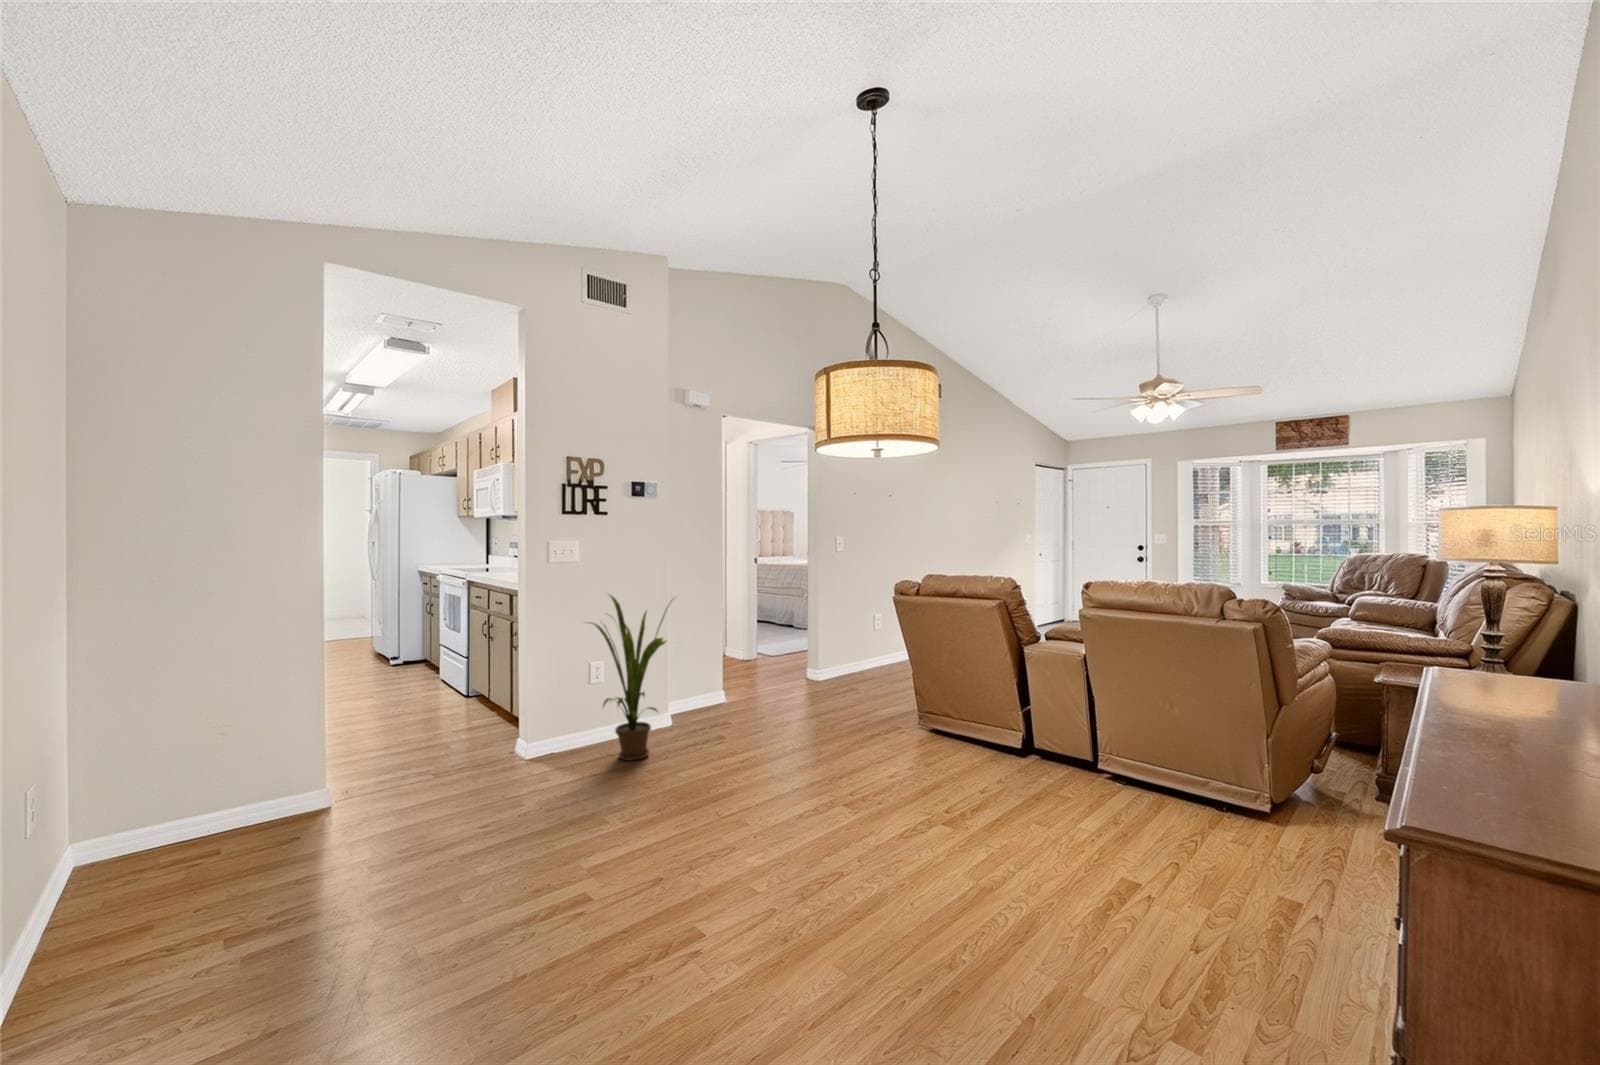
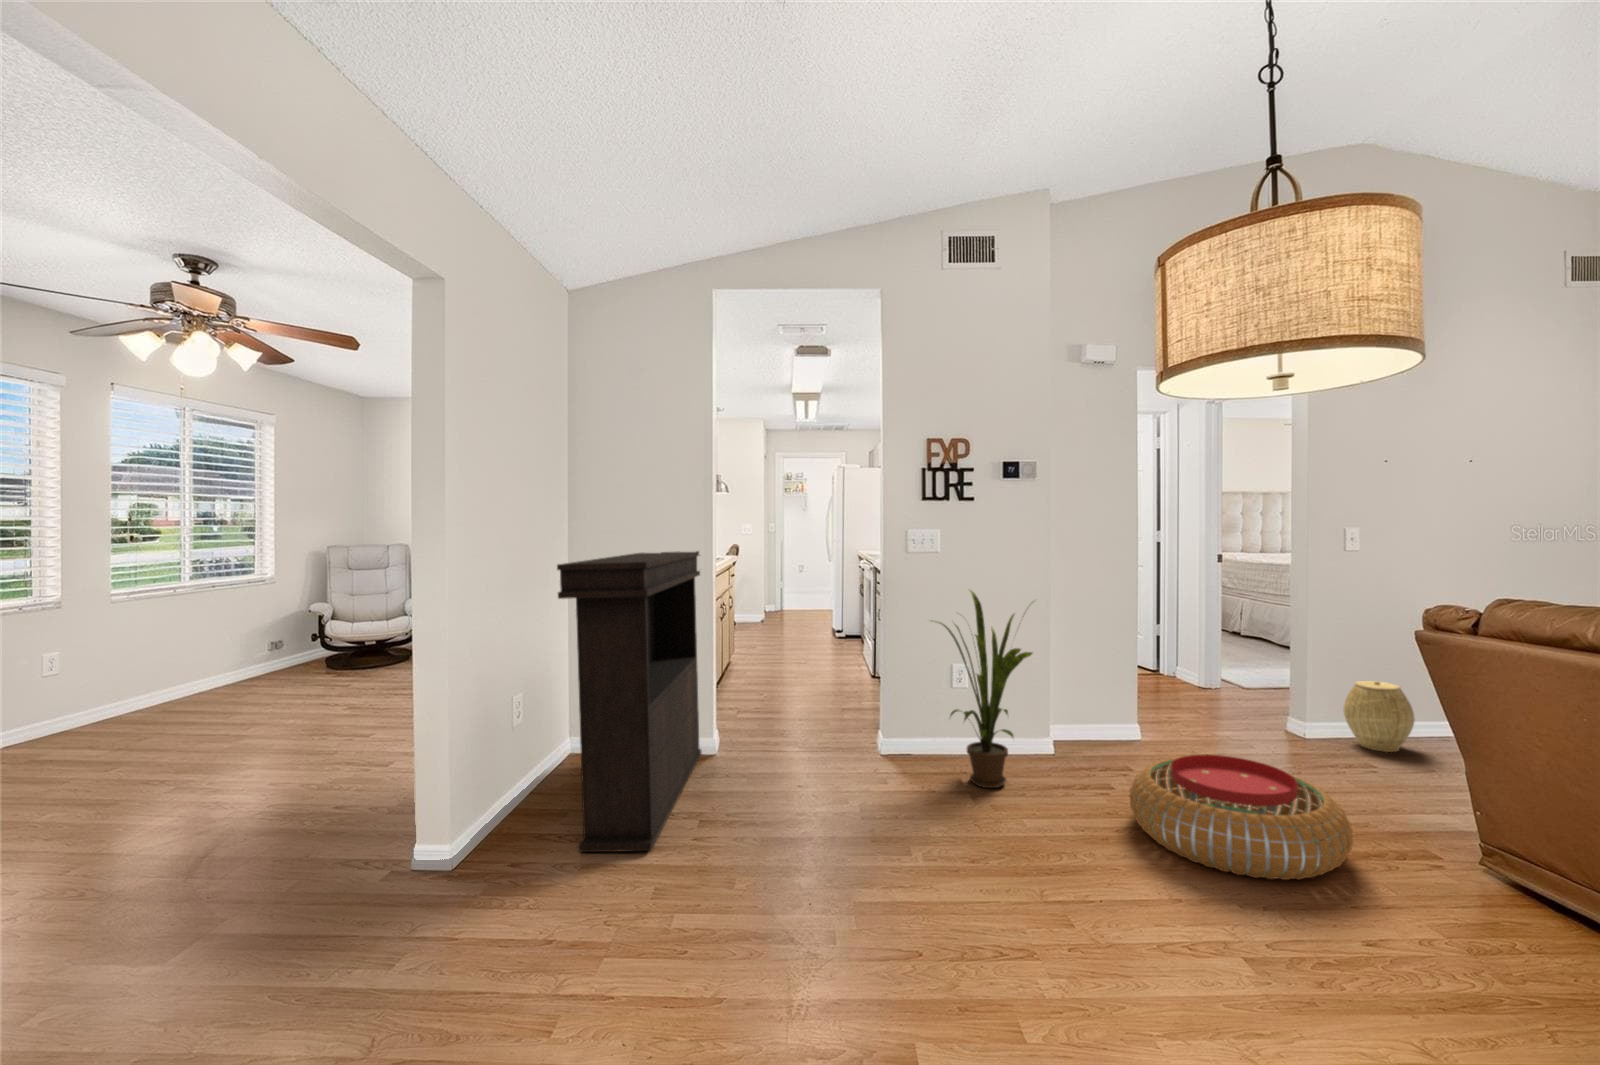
console table: none [207,568,342,933] -> present [557,551,701,852]
woven basket: none [836,636,871,682] -> present [1344,681,1415,752]
pouf: none [745,695,871,768] -> present [1130,755,1353,880]

